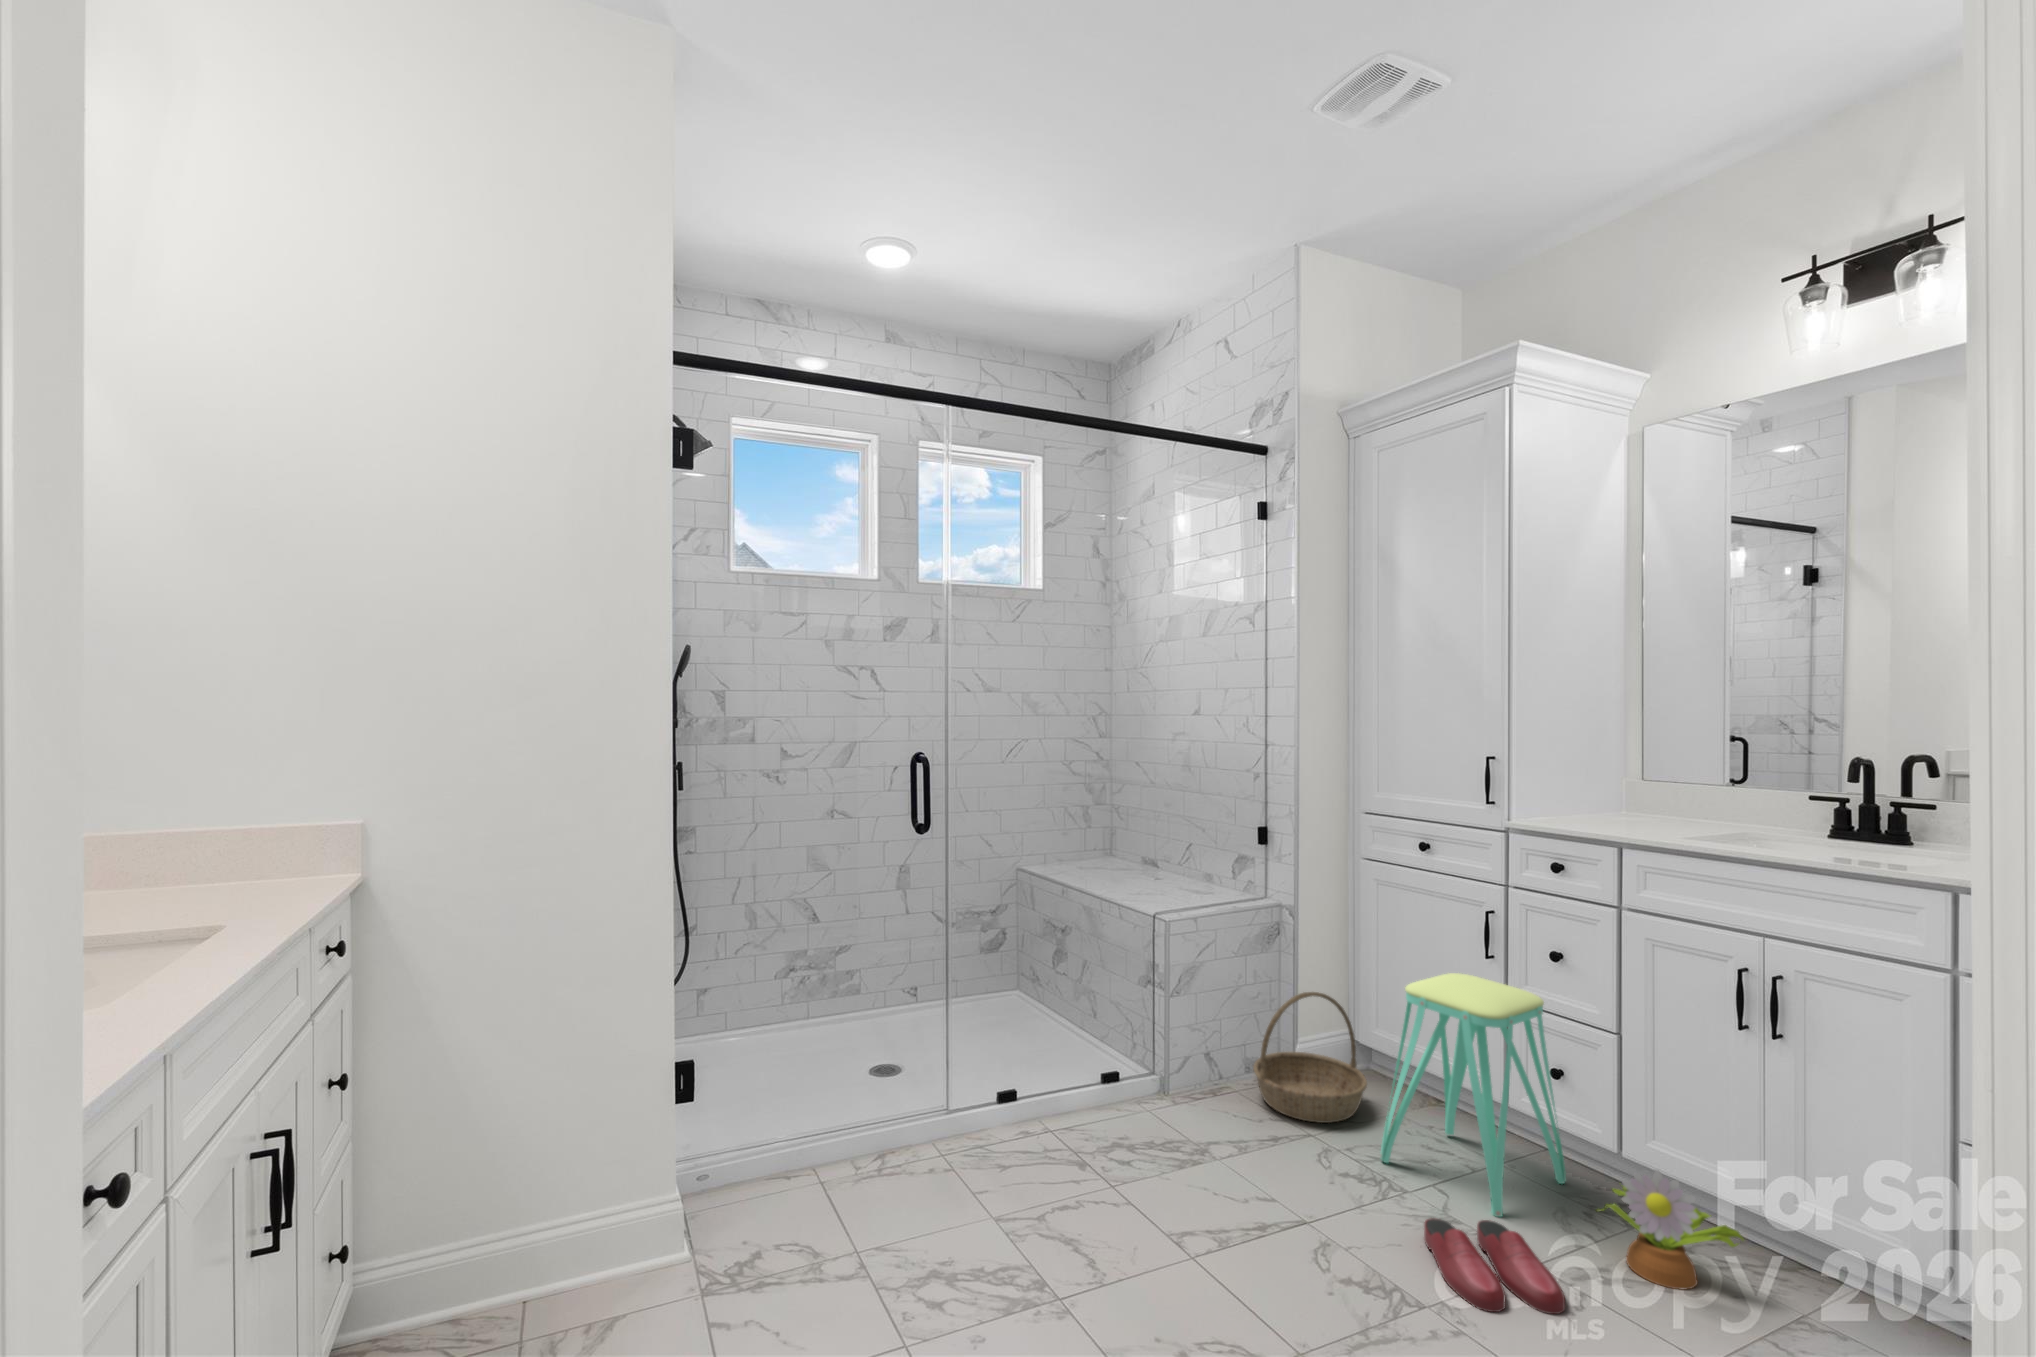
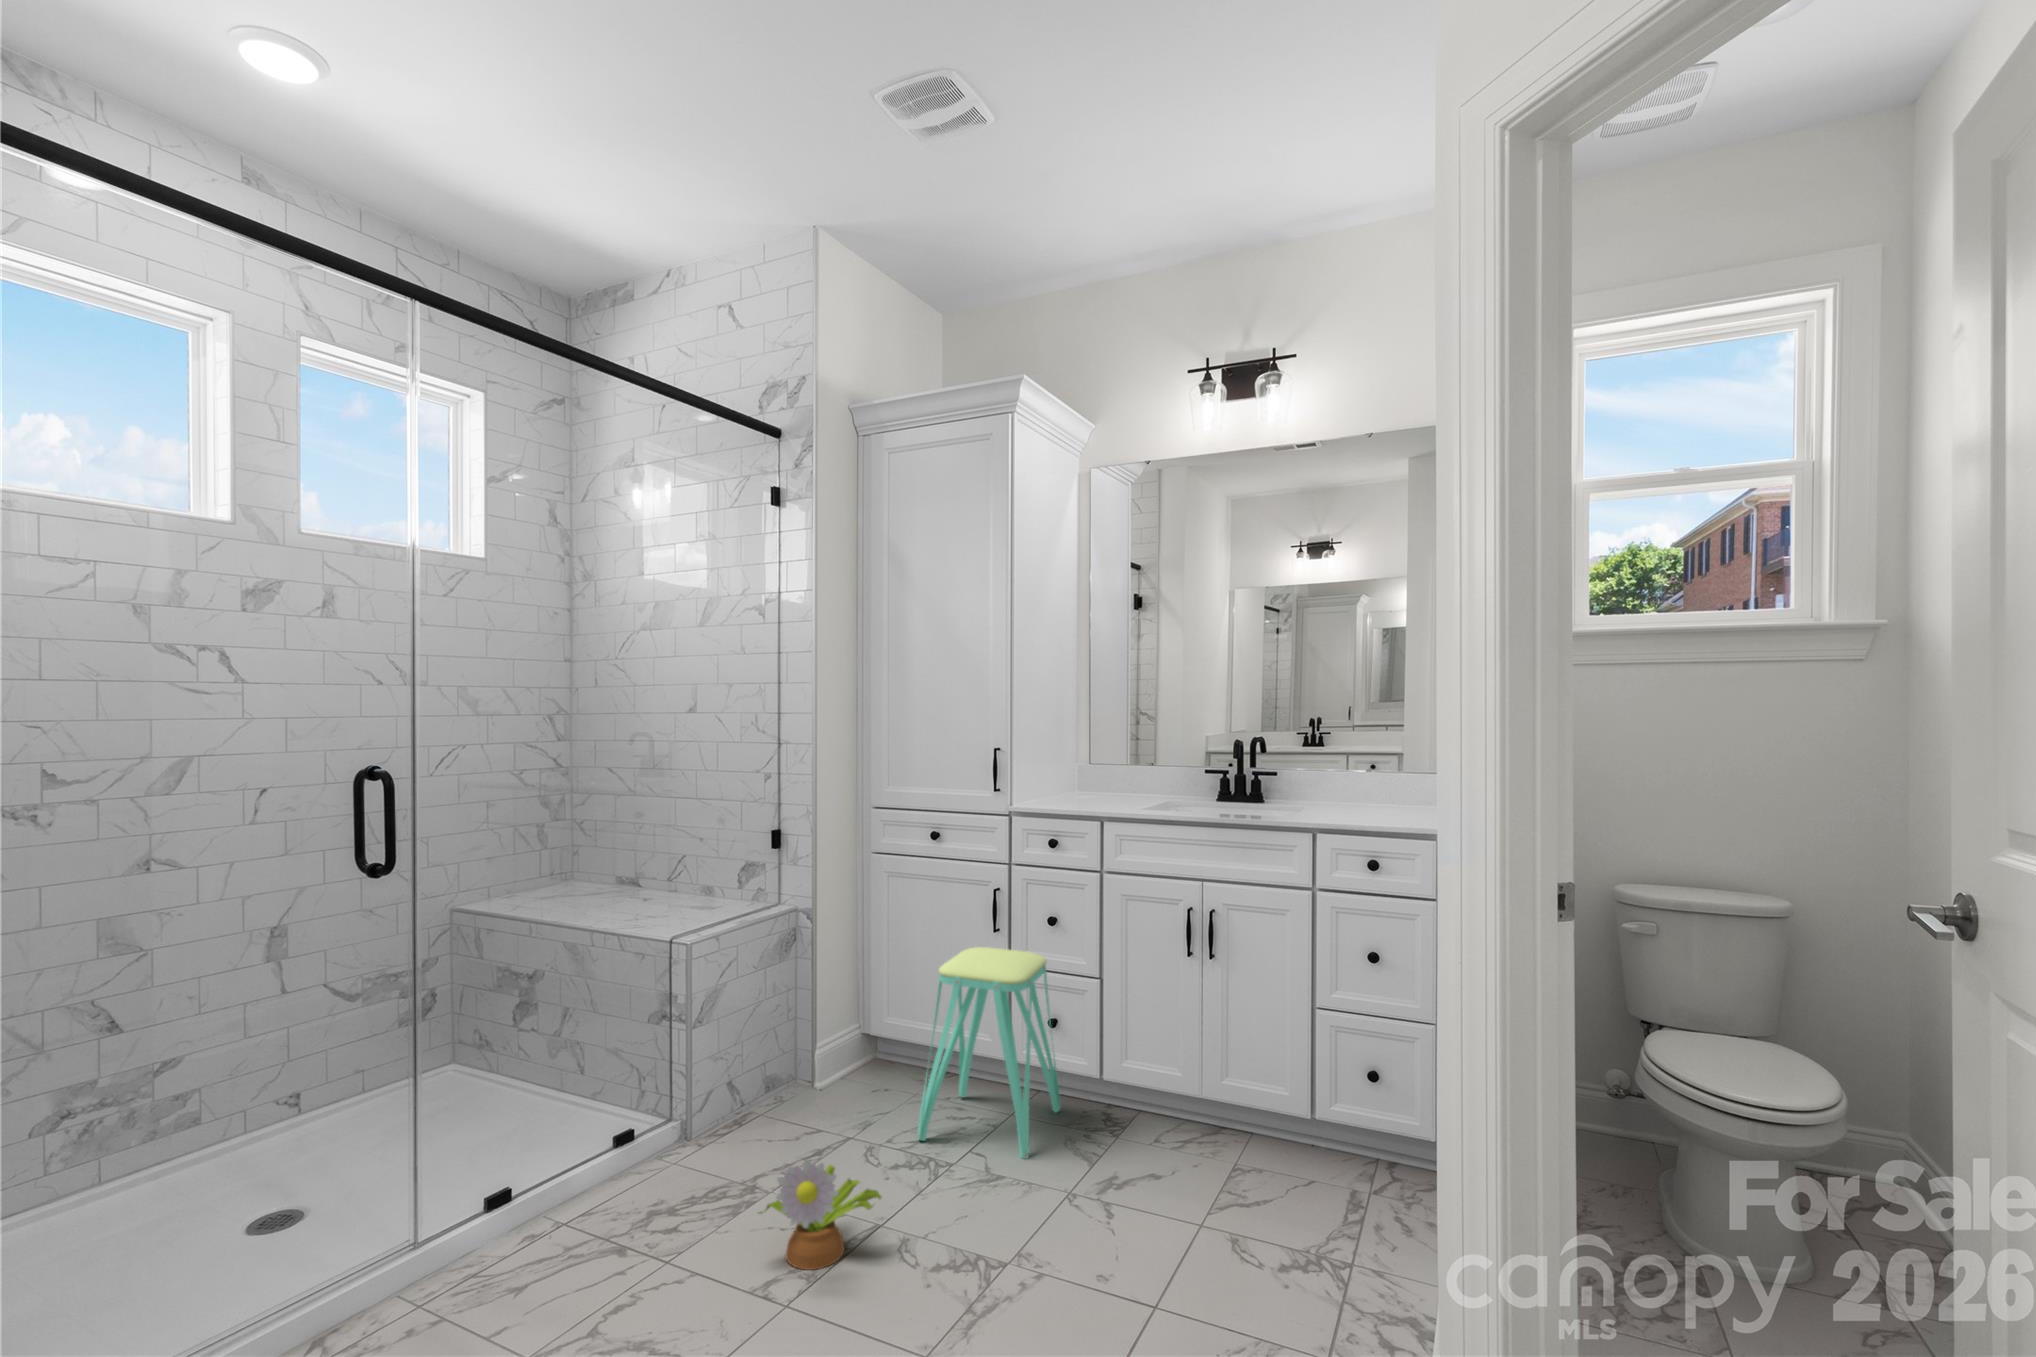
basket: present [1253,992,1367,1123] -> none [779,991,890,1124]
decorative plant: present [1596,1171,1744,1290] -> present [758,1159,882,1270]
slippers: present [1424,1218,1565,1314] -> none [981,1164,1101,1248]

